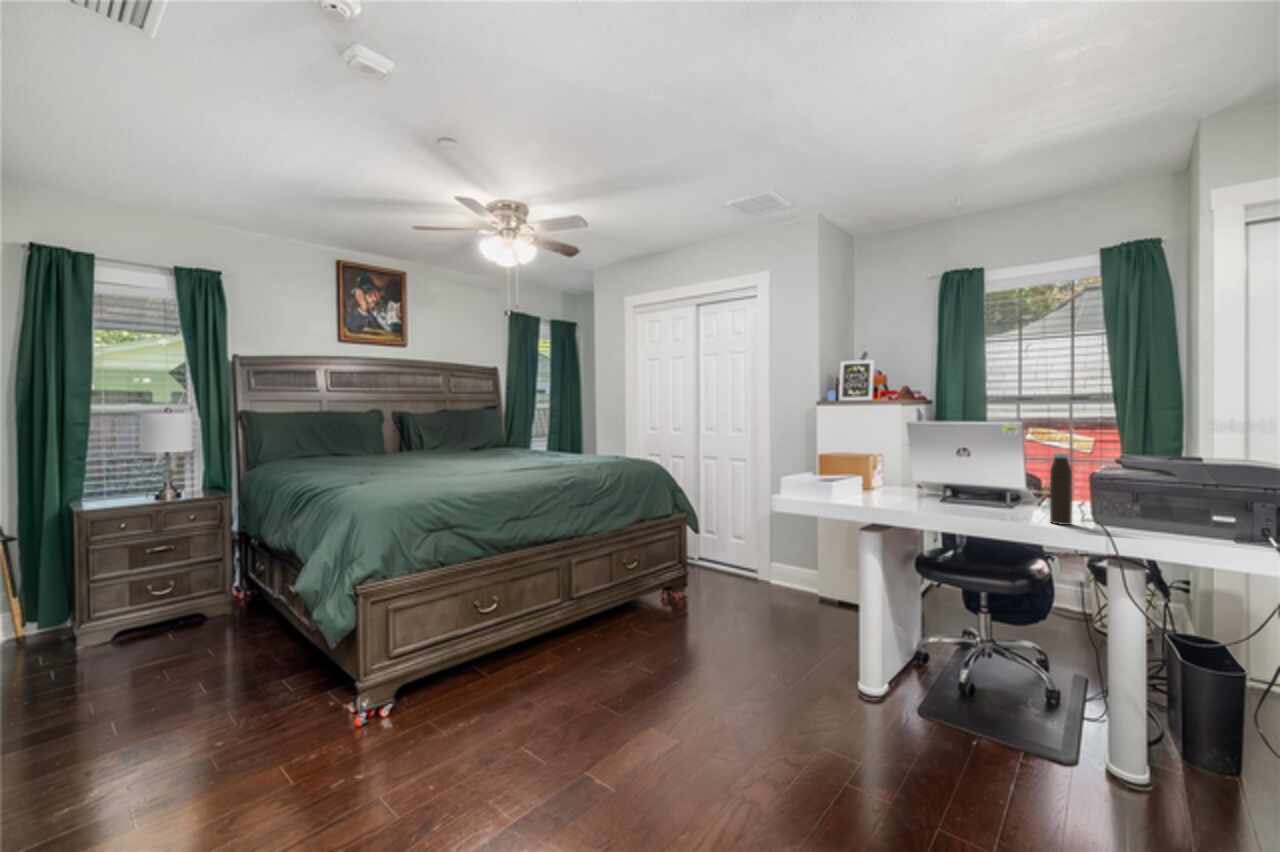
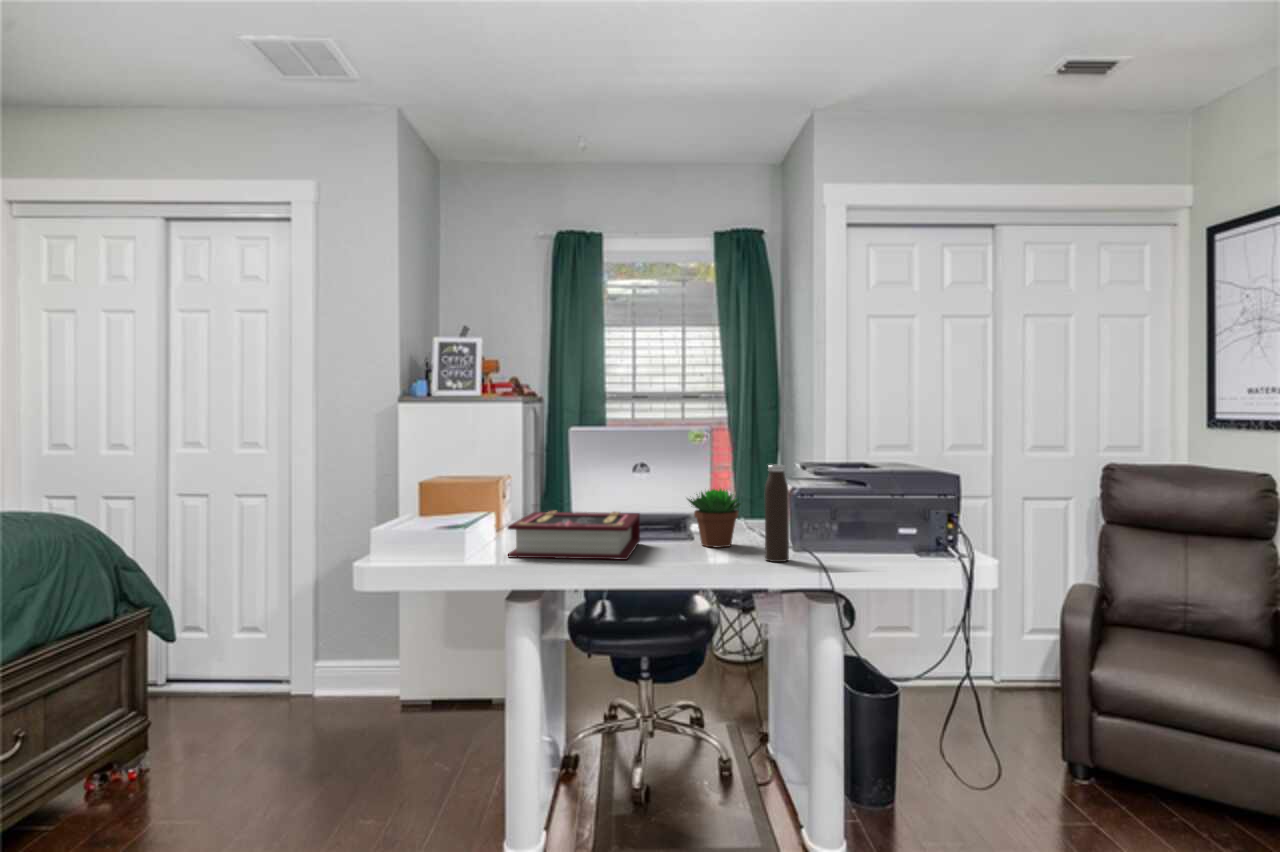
succulent plant: none [996,468,1049,513] -> present [687,488,741,548]
book: none [860,477,962,511] -> present [508,511,640,560]

